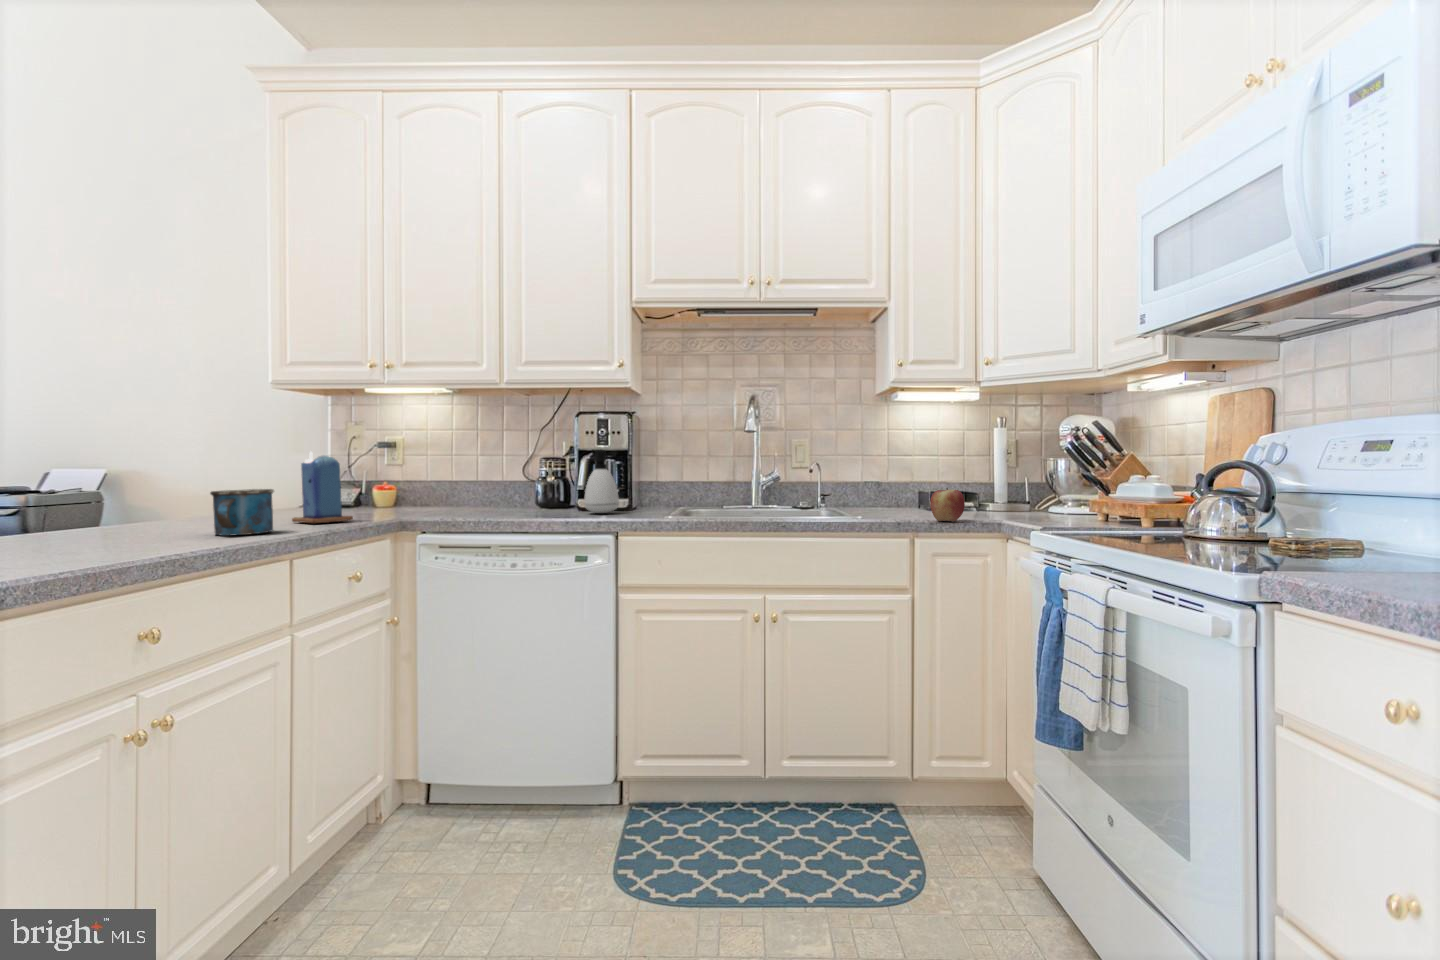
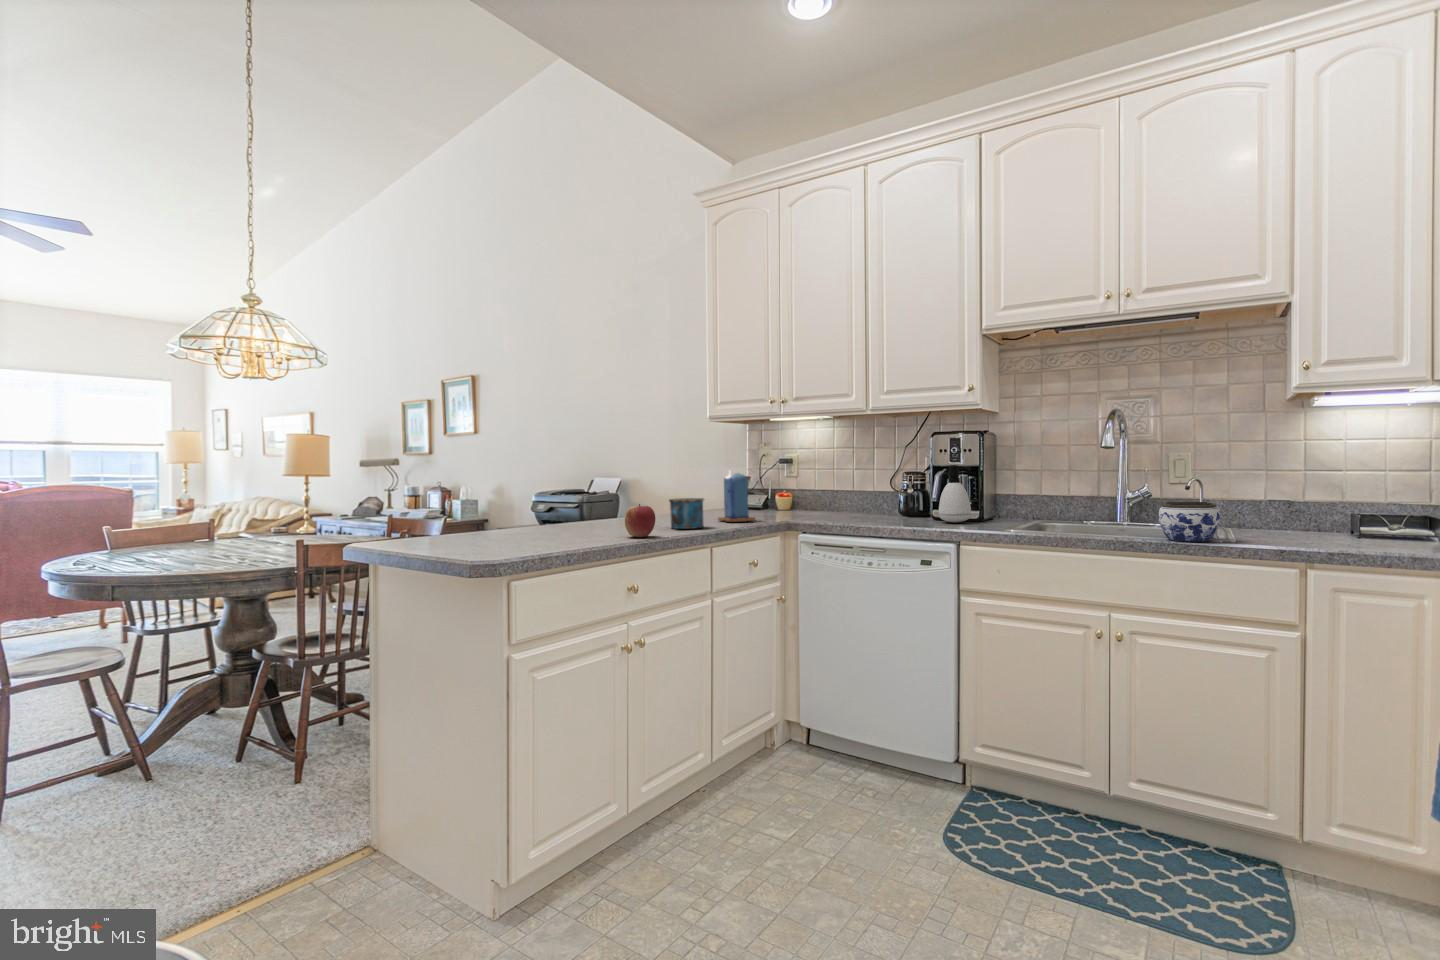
jar: none [802,483,851,520] -> present [1159,502,1220,542]
apple: present [930,488,965,521] -> present [625,504,655,537]

